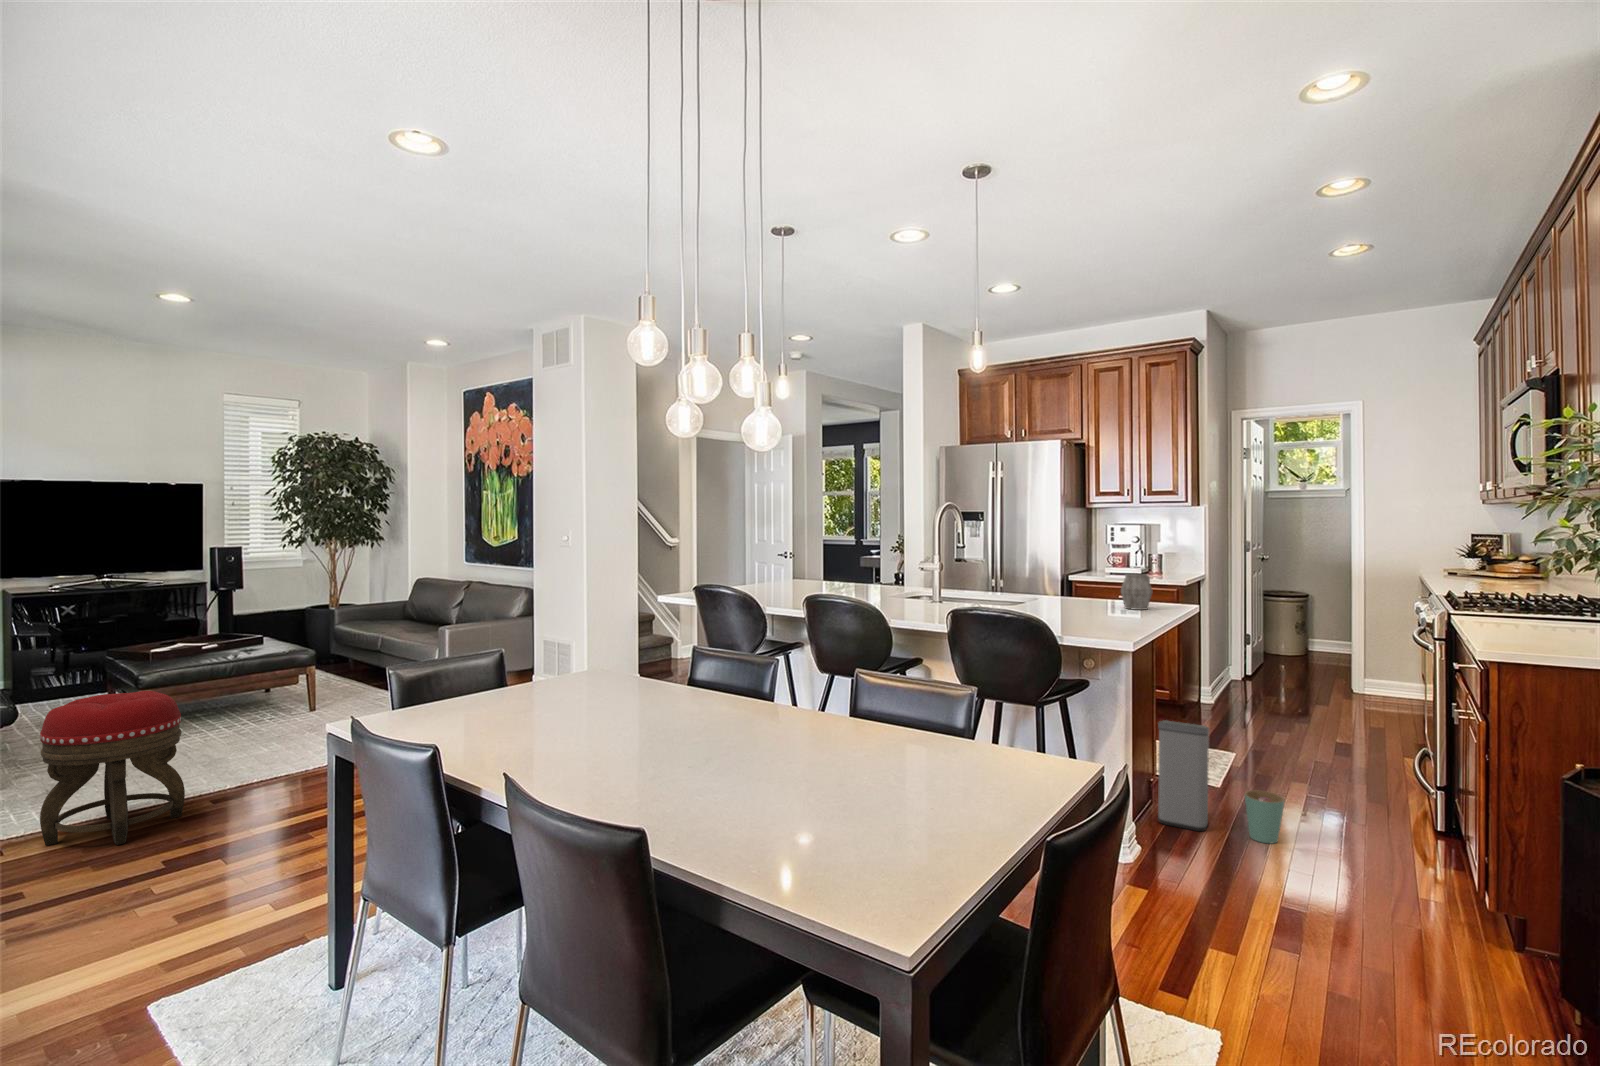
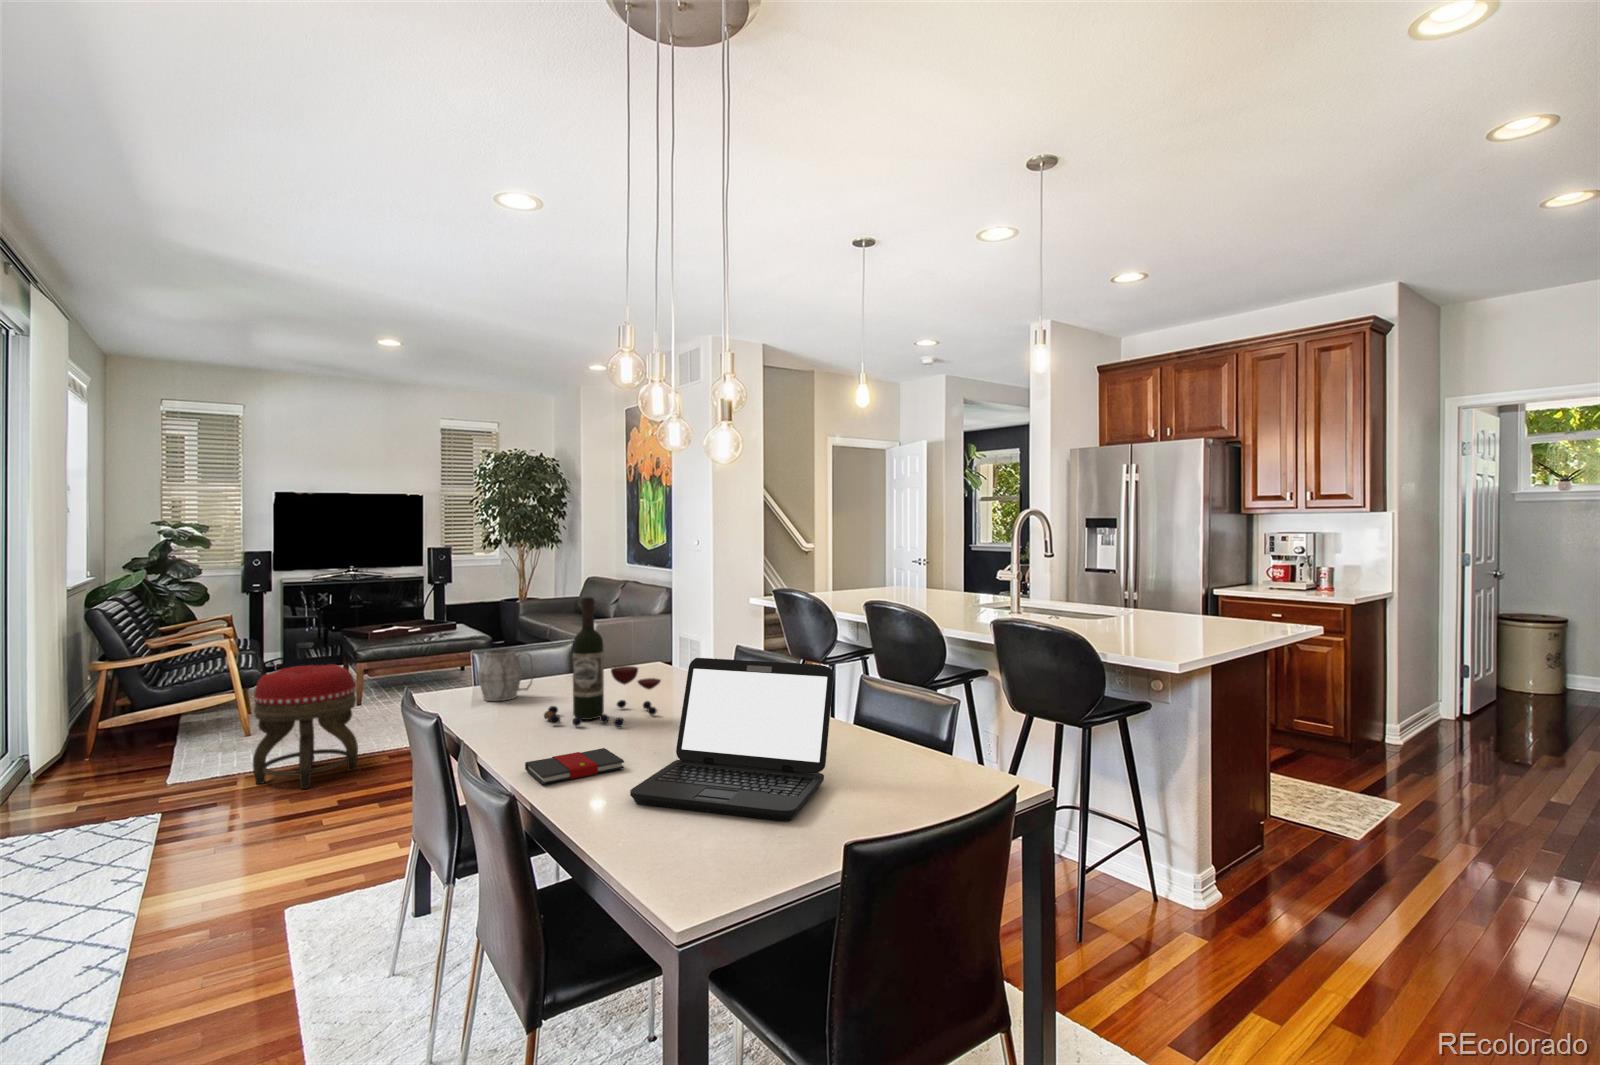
mug: present [1121,573,1152,610] -> present [477,649,533,701]
wine bottle: none [535,598,673,737] -> present [544,597,661,727]
laptop: none [726,656,908,811] -> present [630,658,834,821]
trash can: present [1158,720,1285,843] -> none [1262,756,1417,913]
book: none [575,757,684,800] -> present [525,748,624,784]

